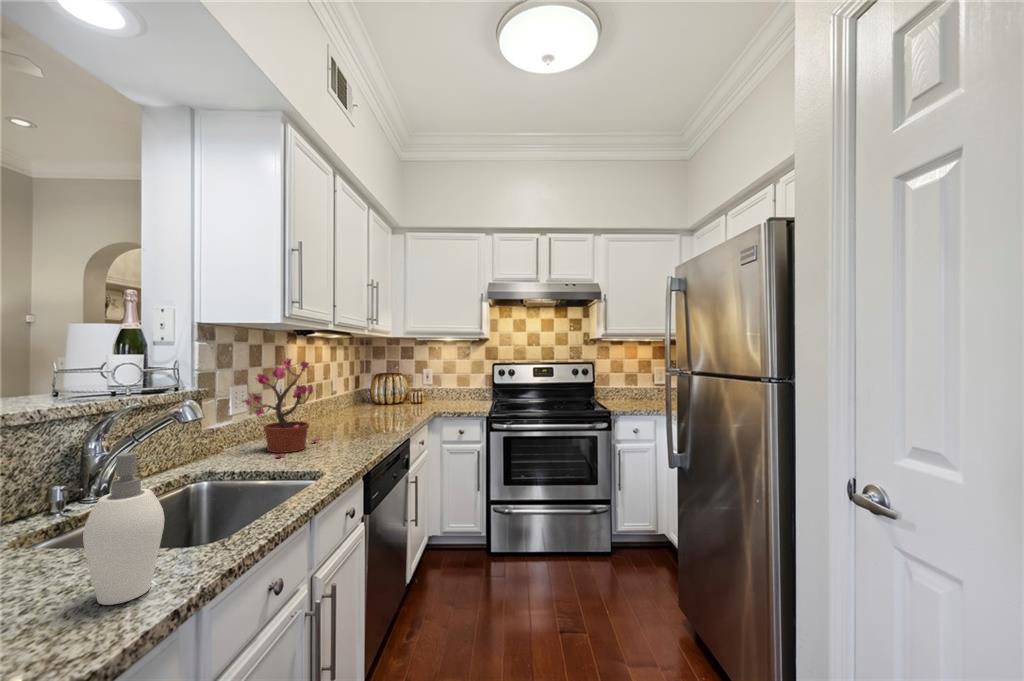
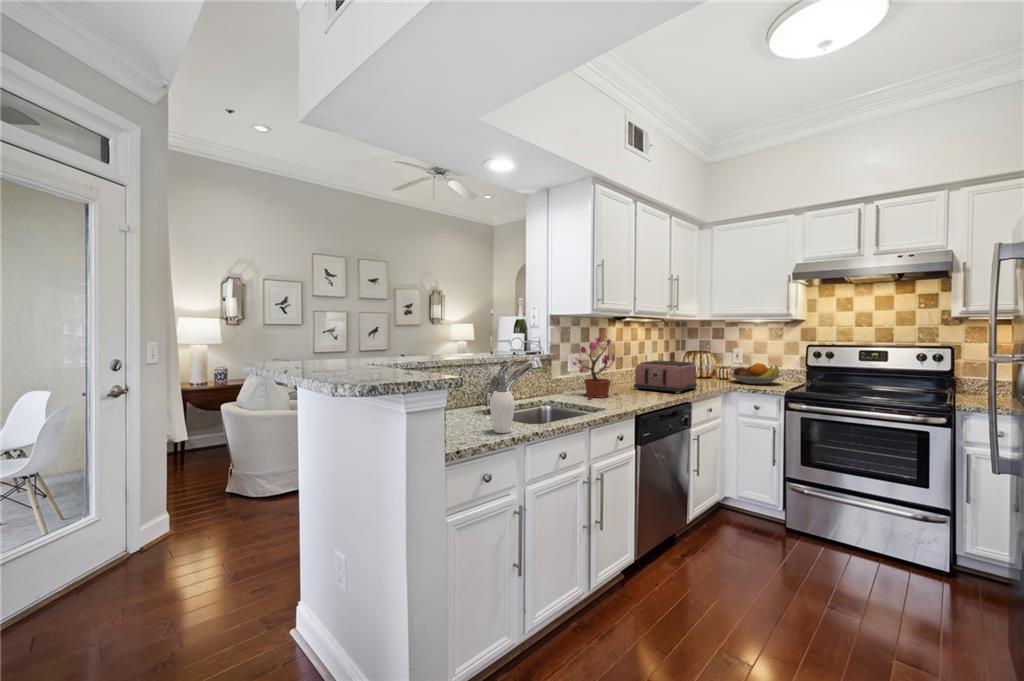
fruit bowl: none [425,384,476,407] -> present [729,363,782,384]
toaster: none [331,388,406,430] -> present [634,360,697,394]

